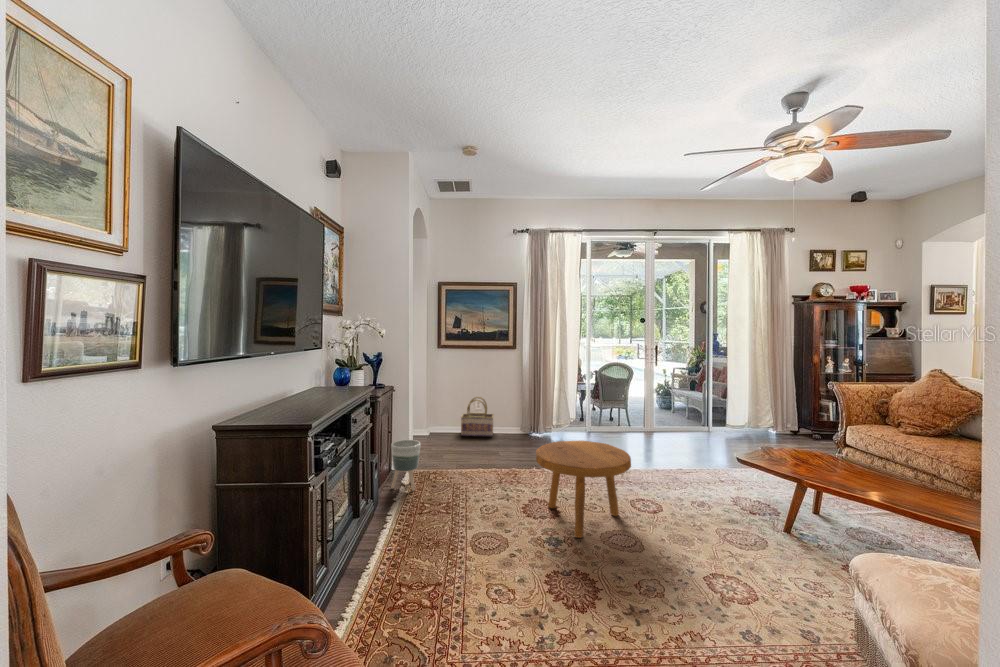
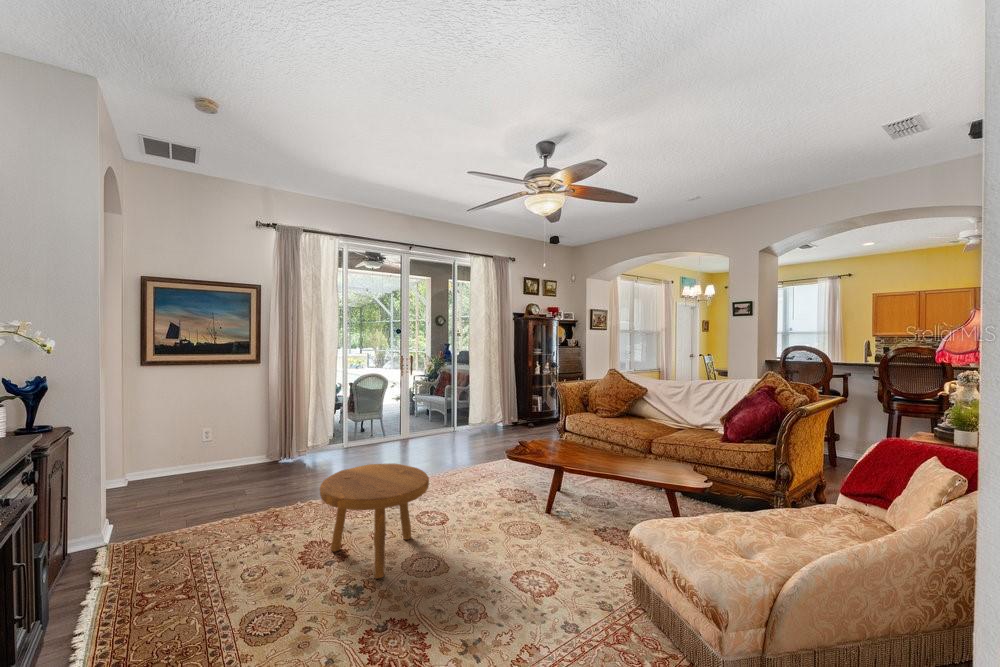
basket: present [461,397,494,436] -> none [173,427,226,483]
planter: present [391,440,420,491] -> none [56,509,121,597]

